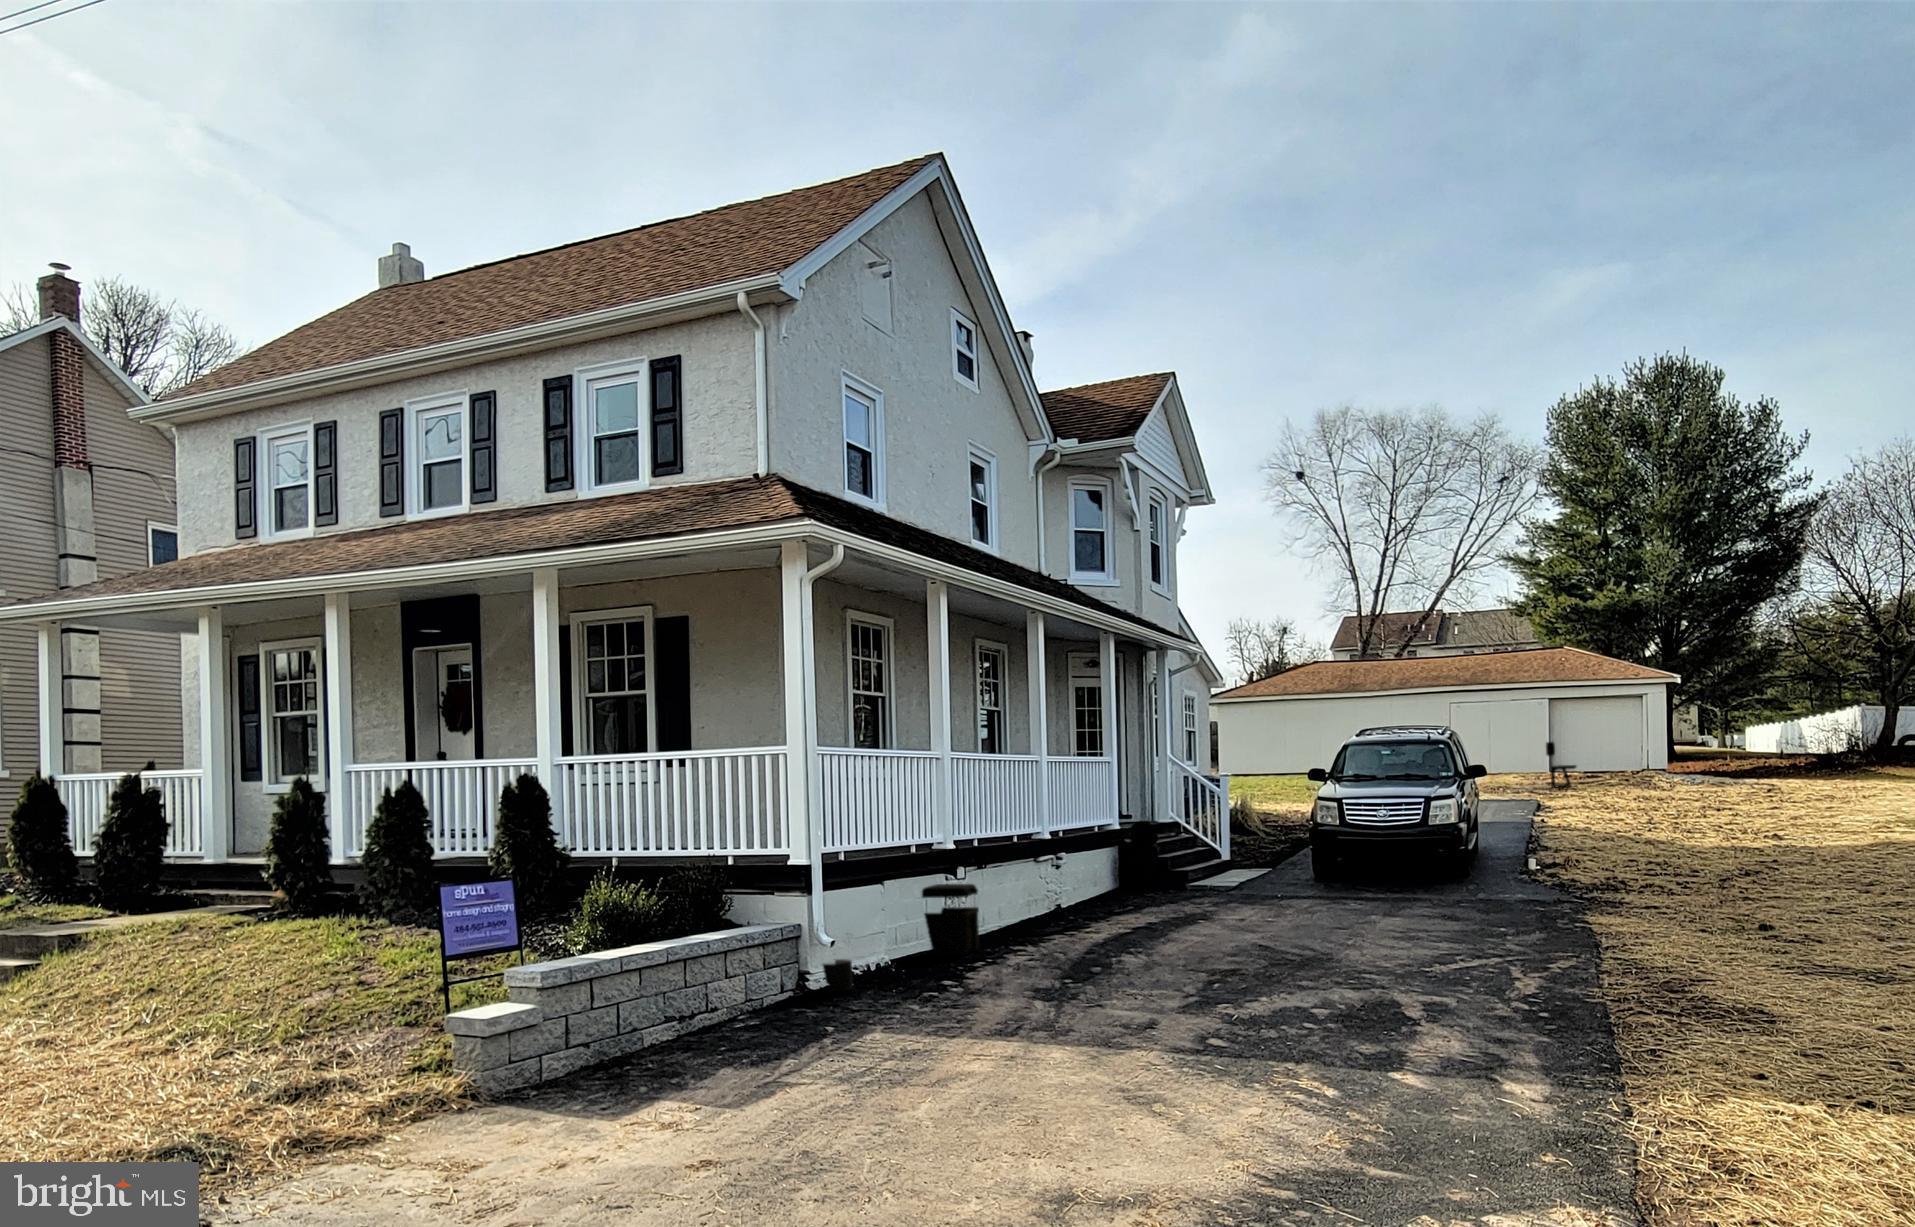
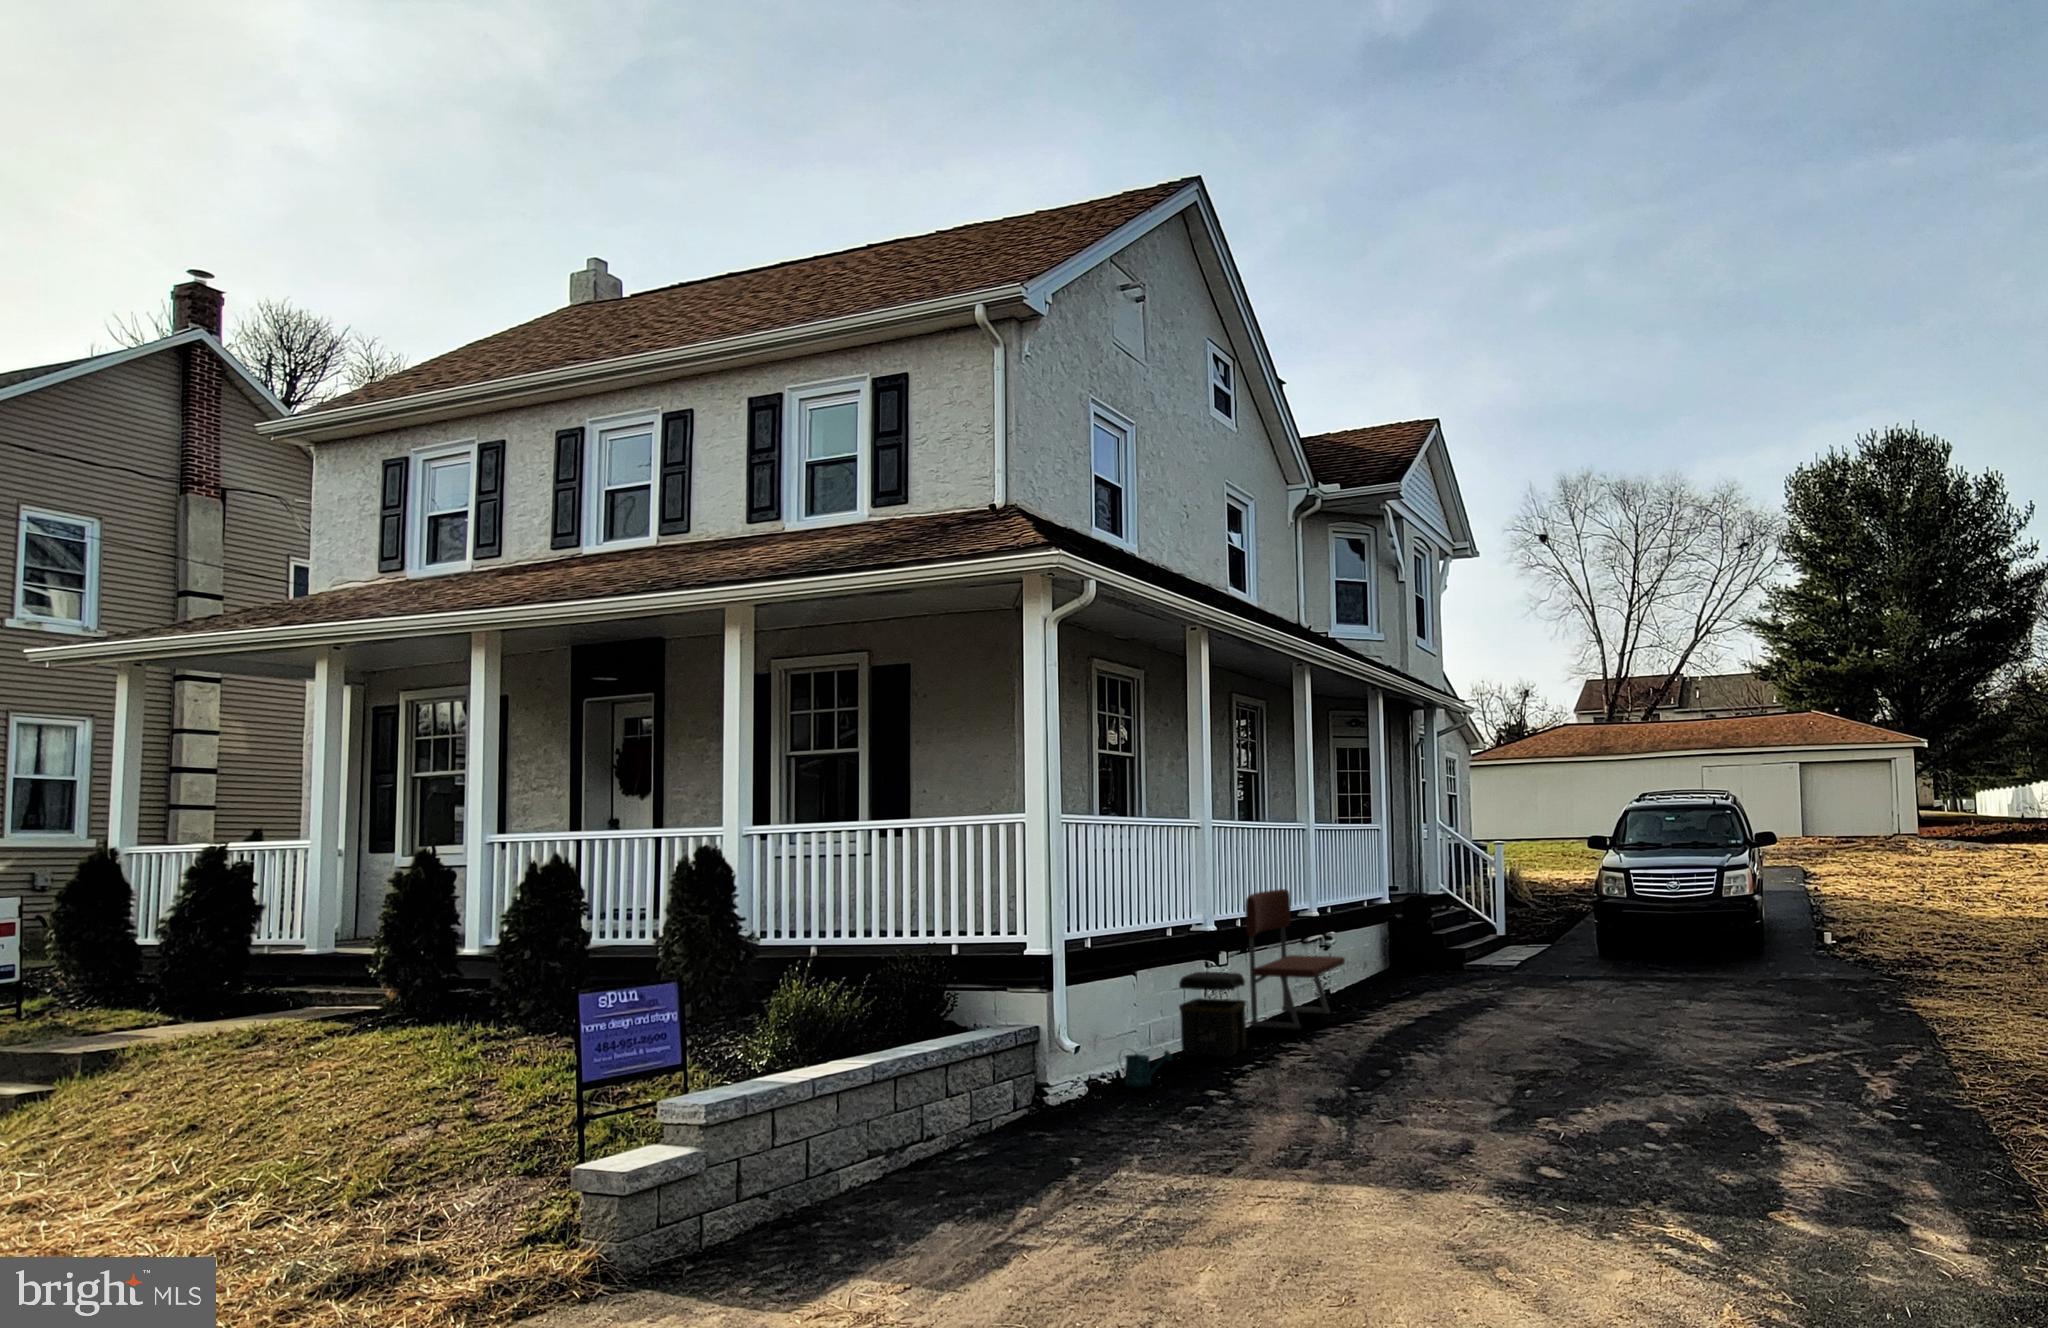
bench: present [1546,742,1576,788] -> present [1245,889,1345,1029]
watering can: none [869,944,914,975] -> present [1119,1048,1172,1087]
planter: present [821,959,852,992] -> none [1059,1072,1098,1114]

